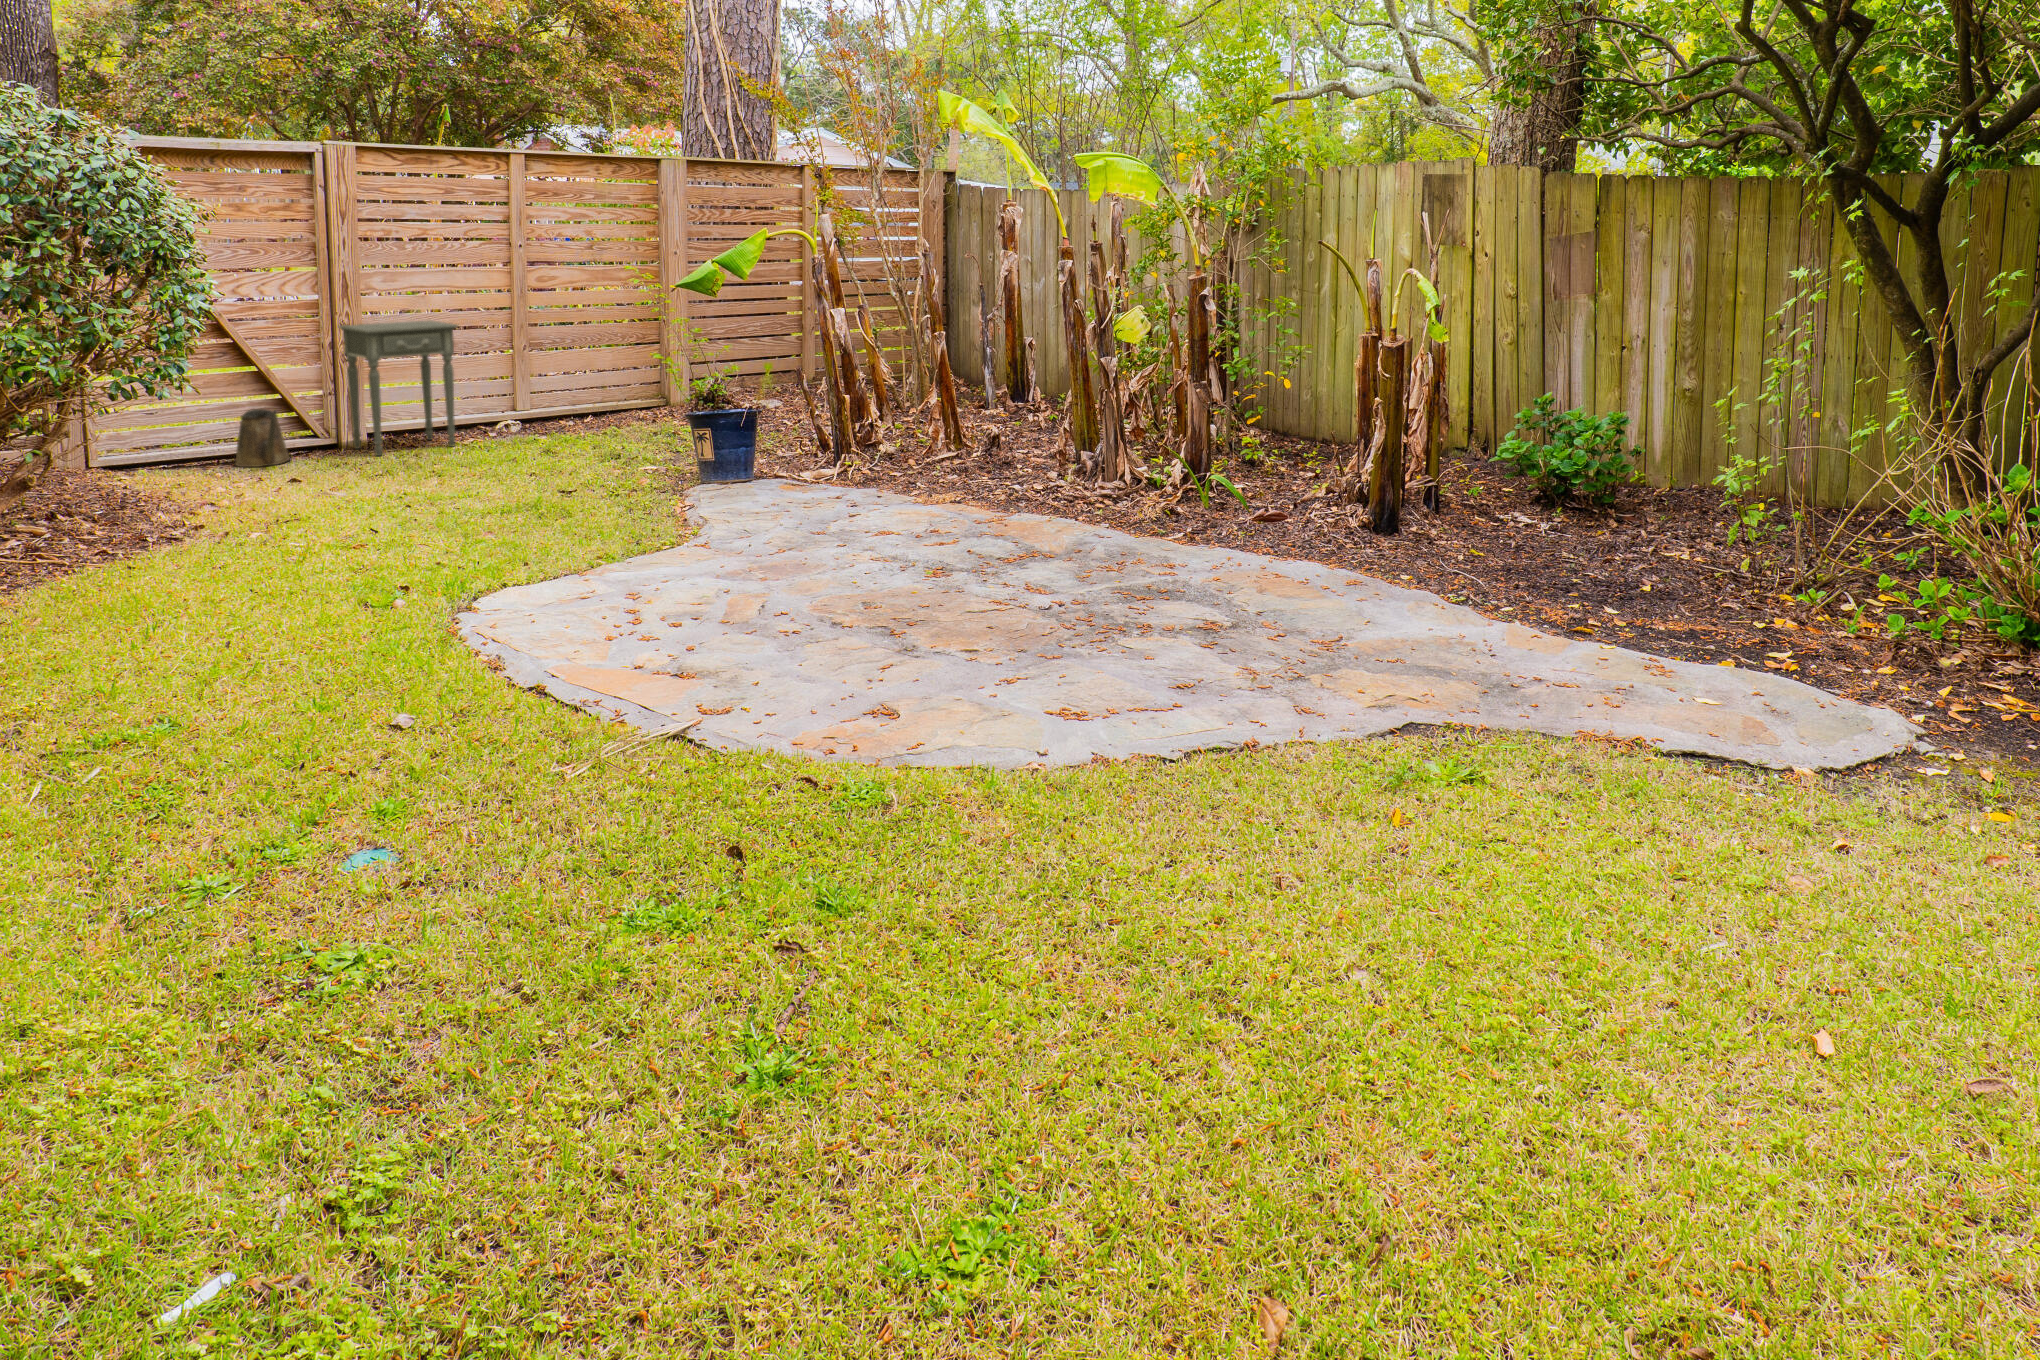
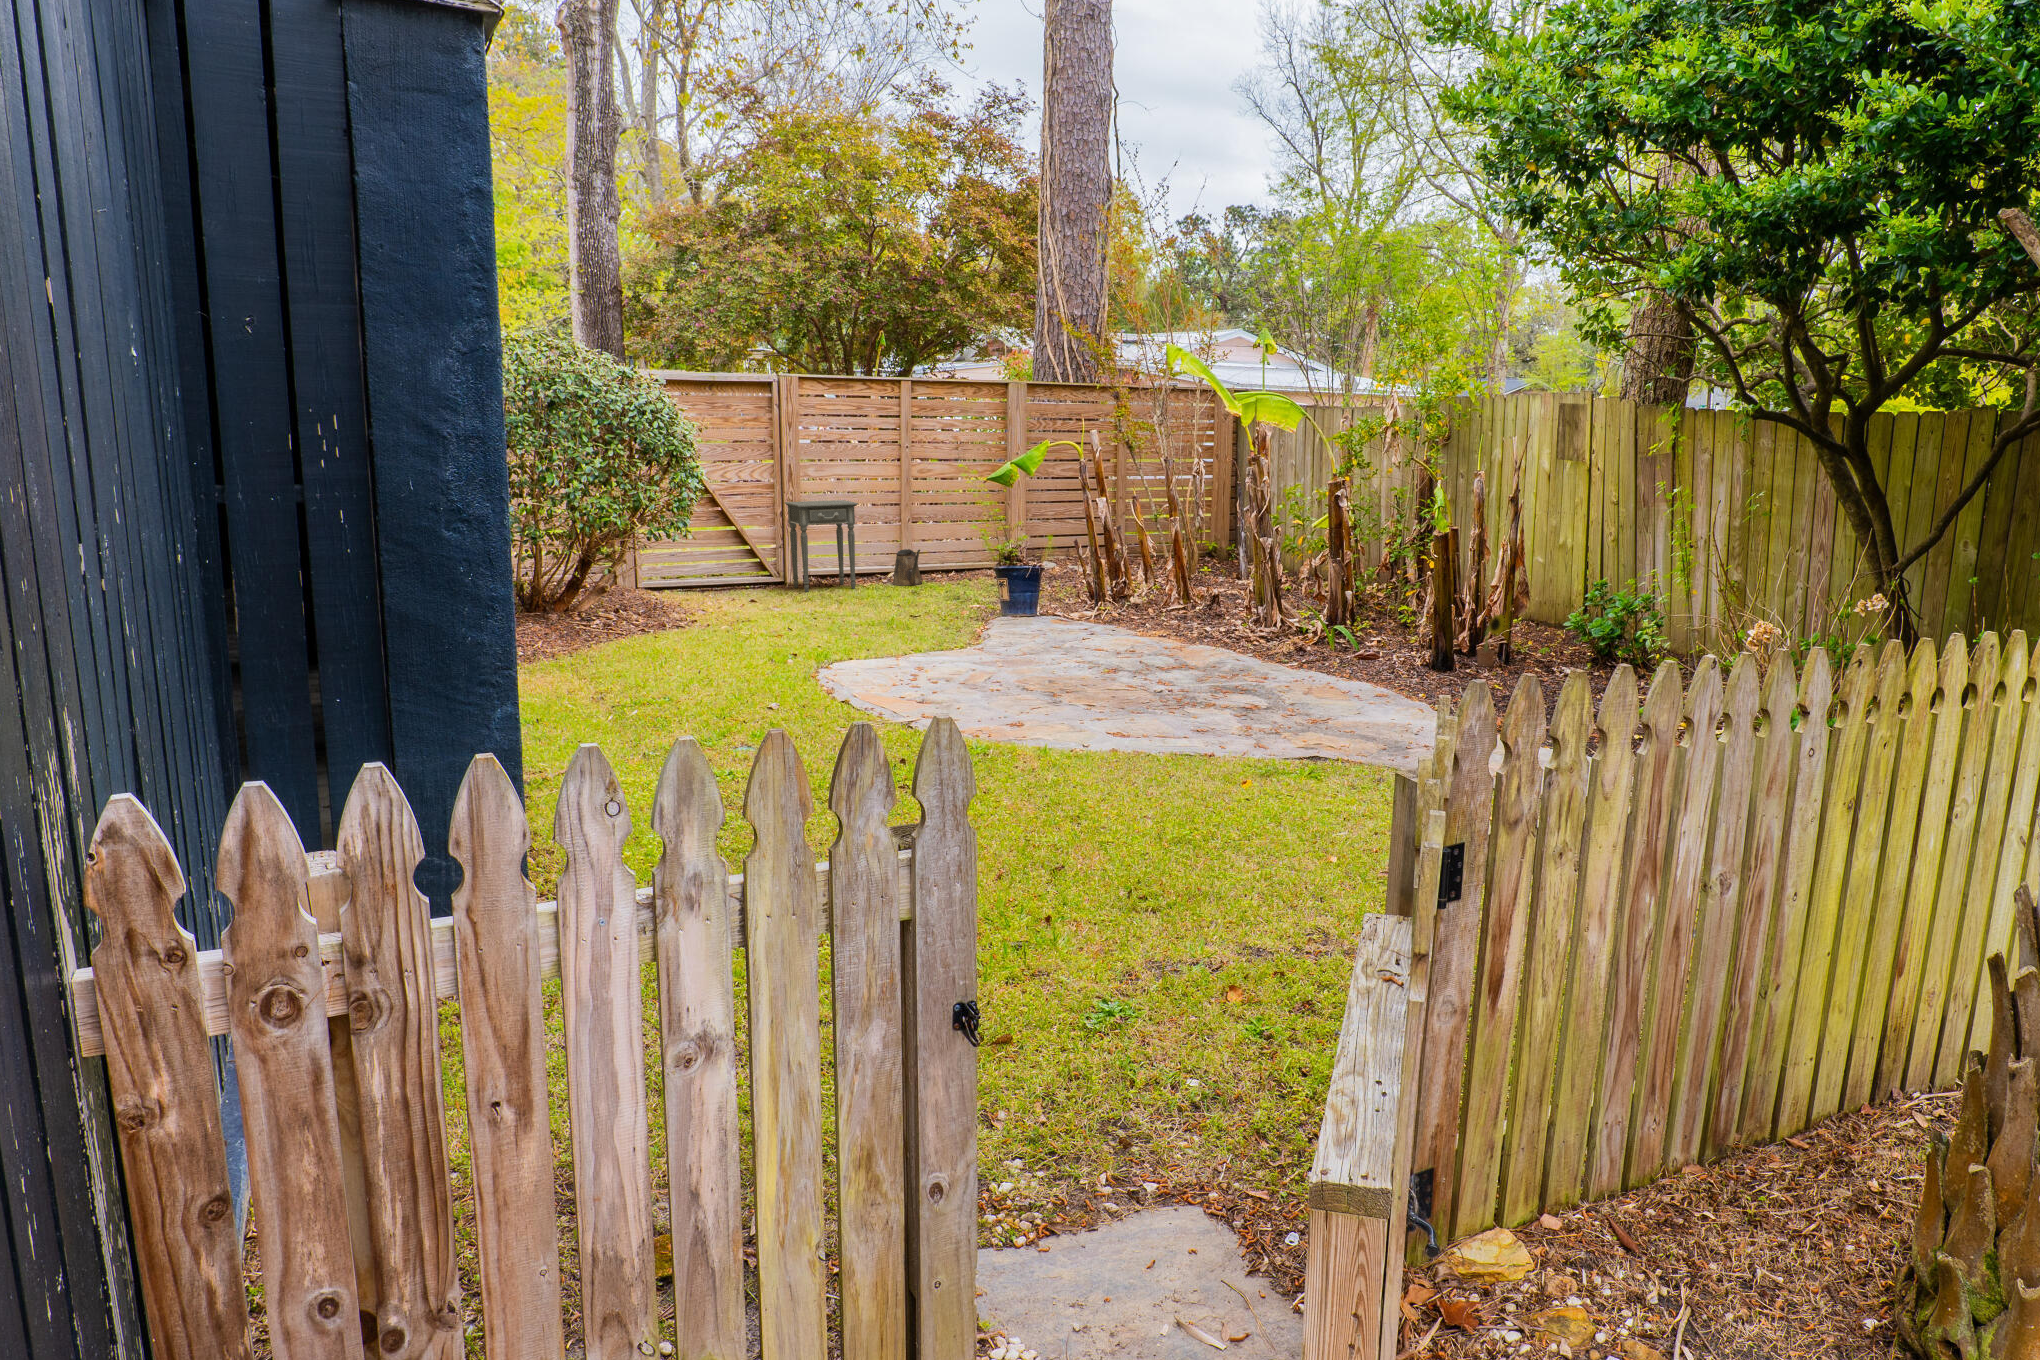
watering can: present [235,409,290,467] -> present [893,549,922,586]
decorative plant: none [1433,456,1473,527] -> present [1477,614,1506,667]

